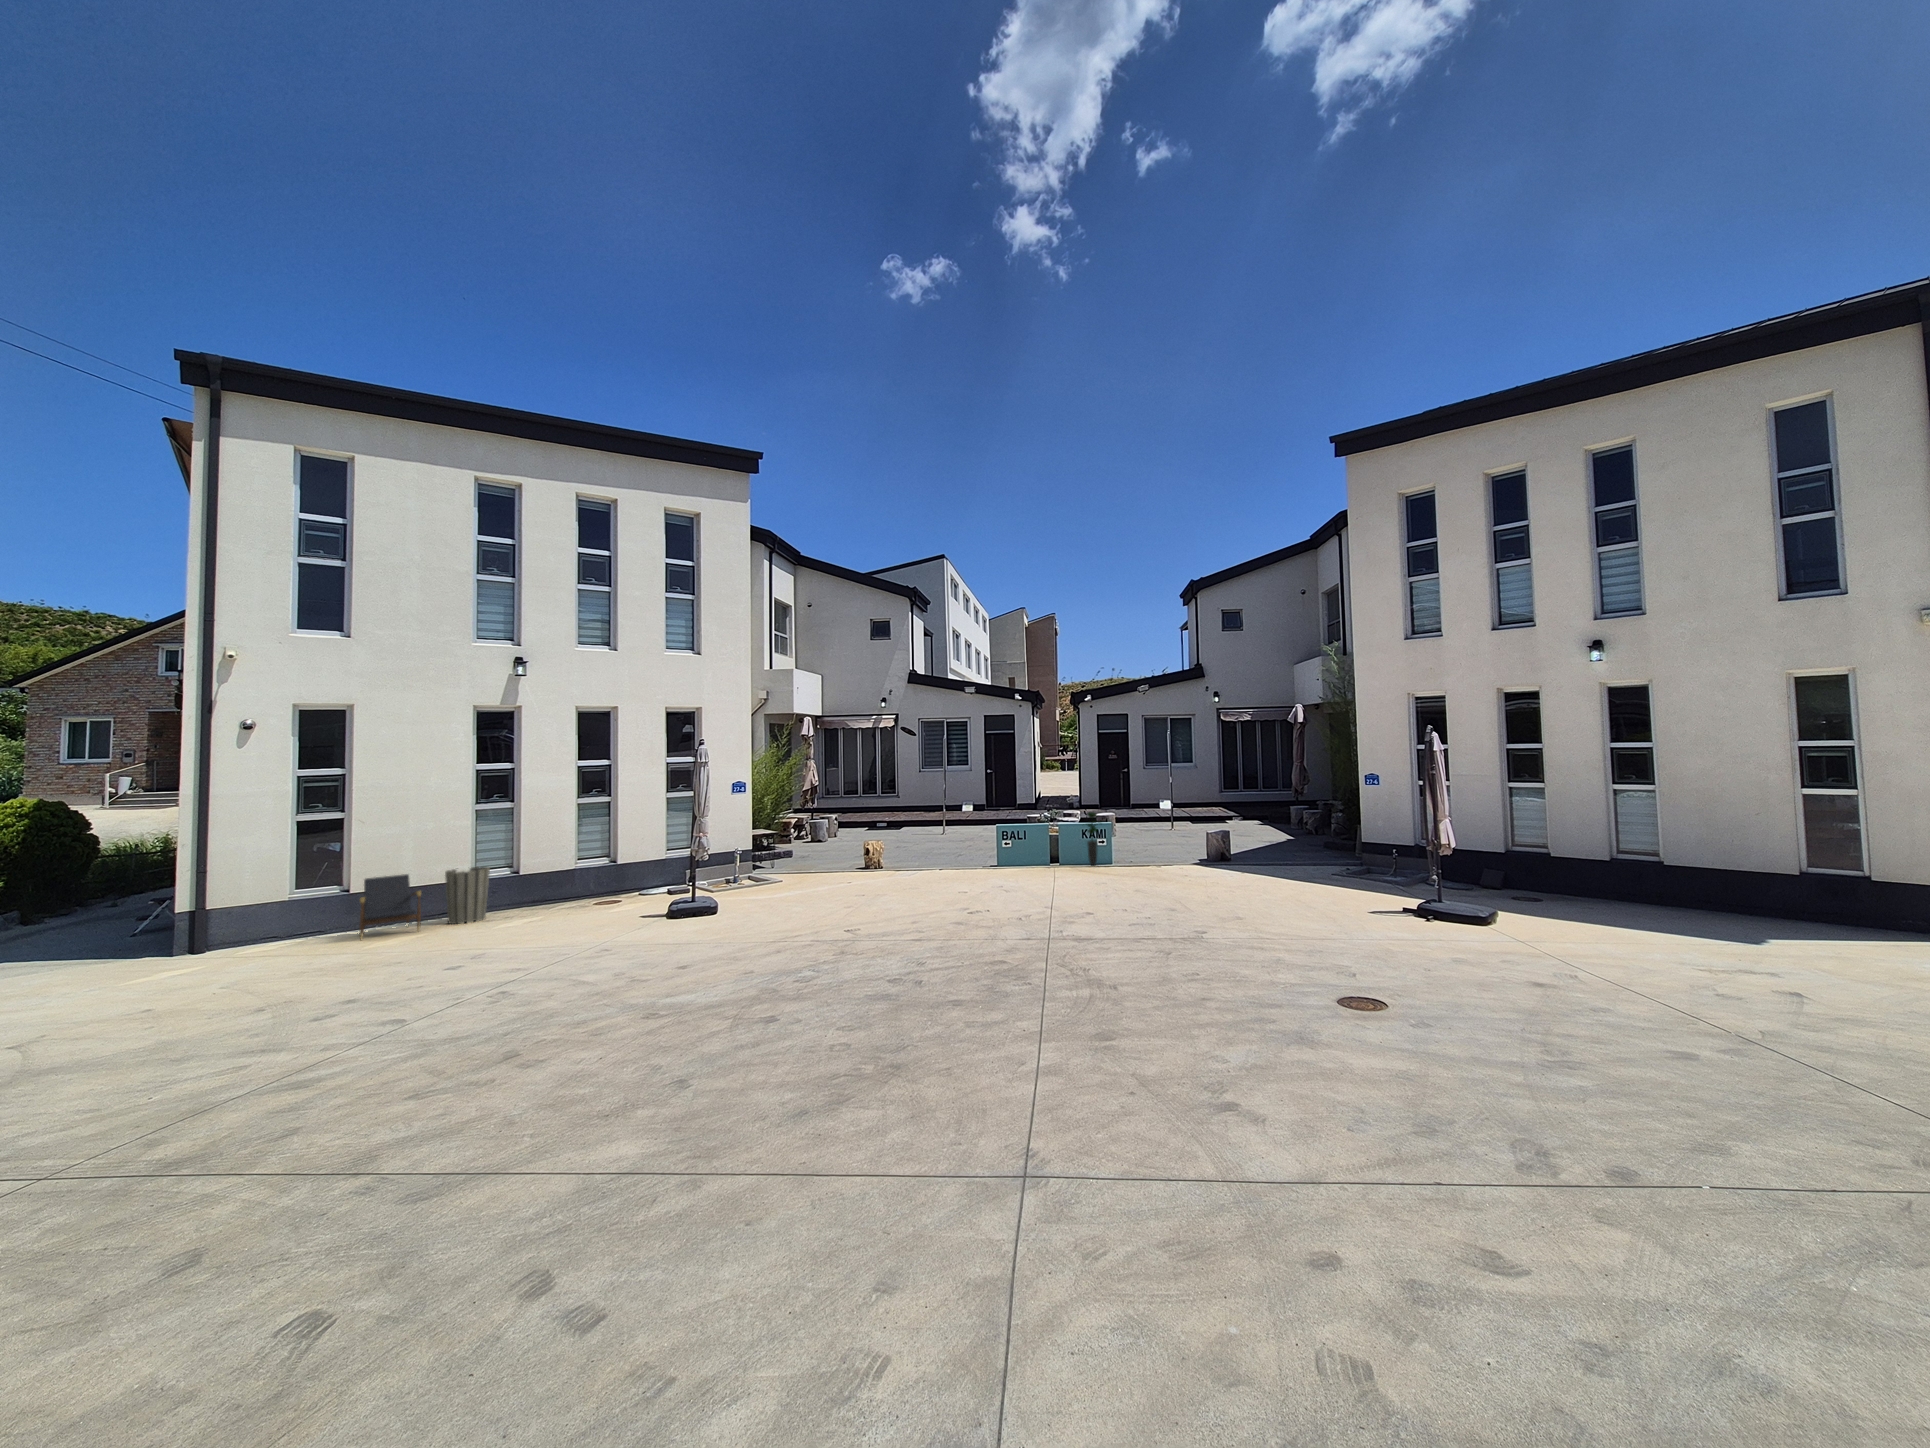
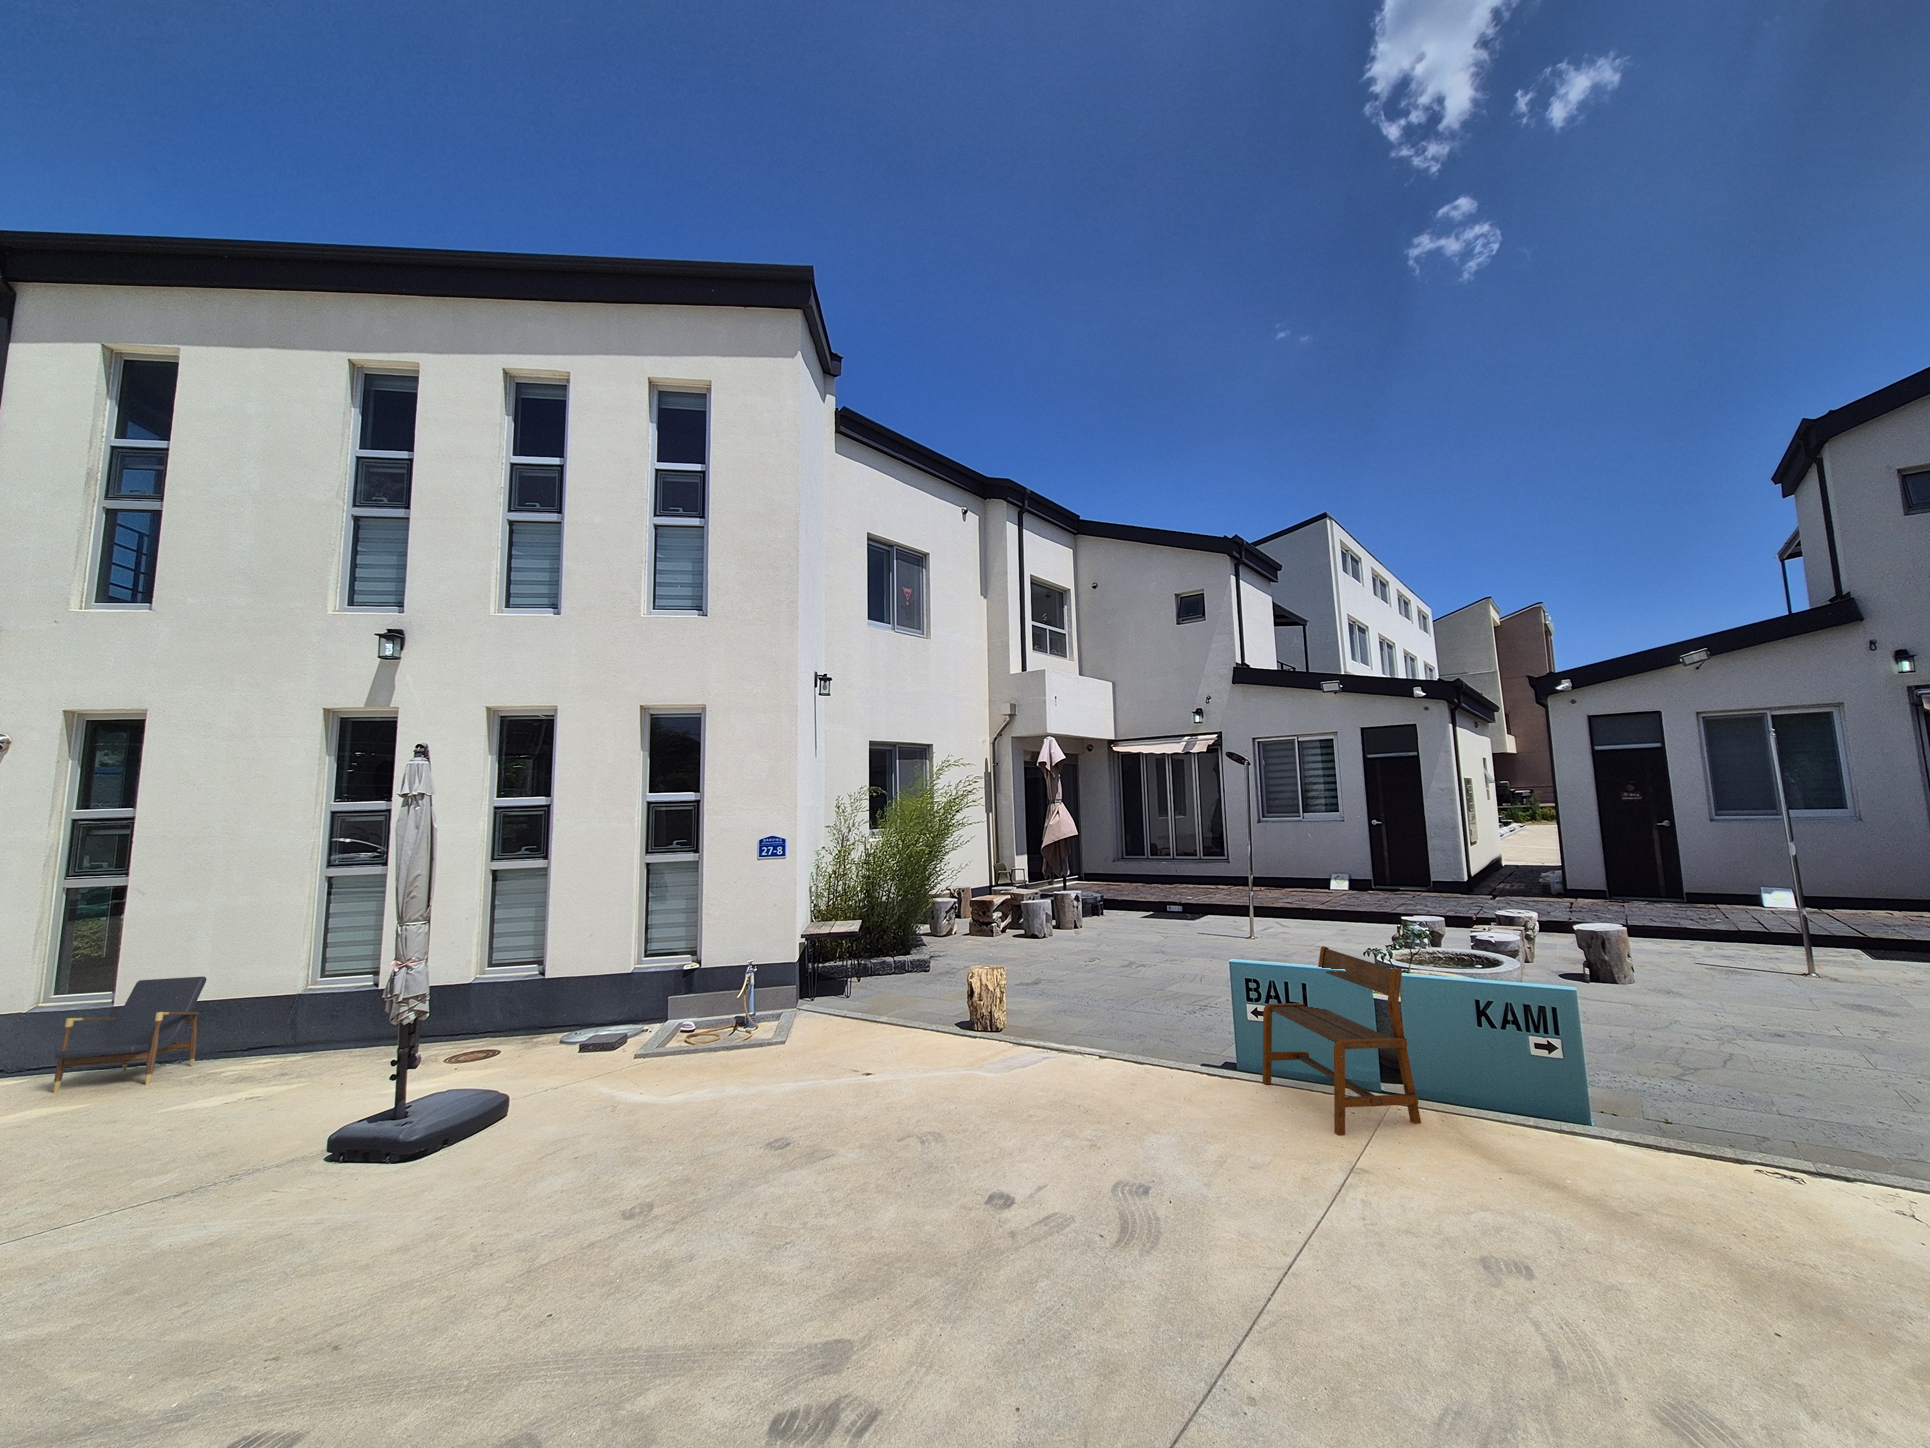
potted plant: present [1086,812,1097,865] -> none [1460,954,1544,1132]
bench: none [1010,816,1066,871] -> present [1263,946,1421,1136]
trash can: present [445,867,490,924] -> none [230,969,316,1073]

